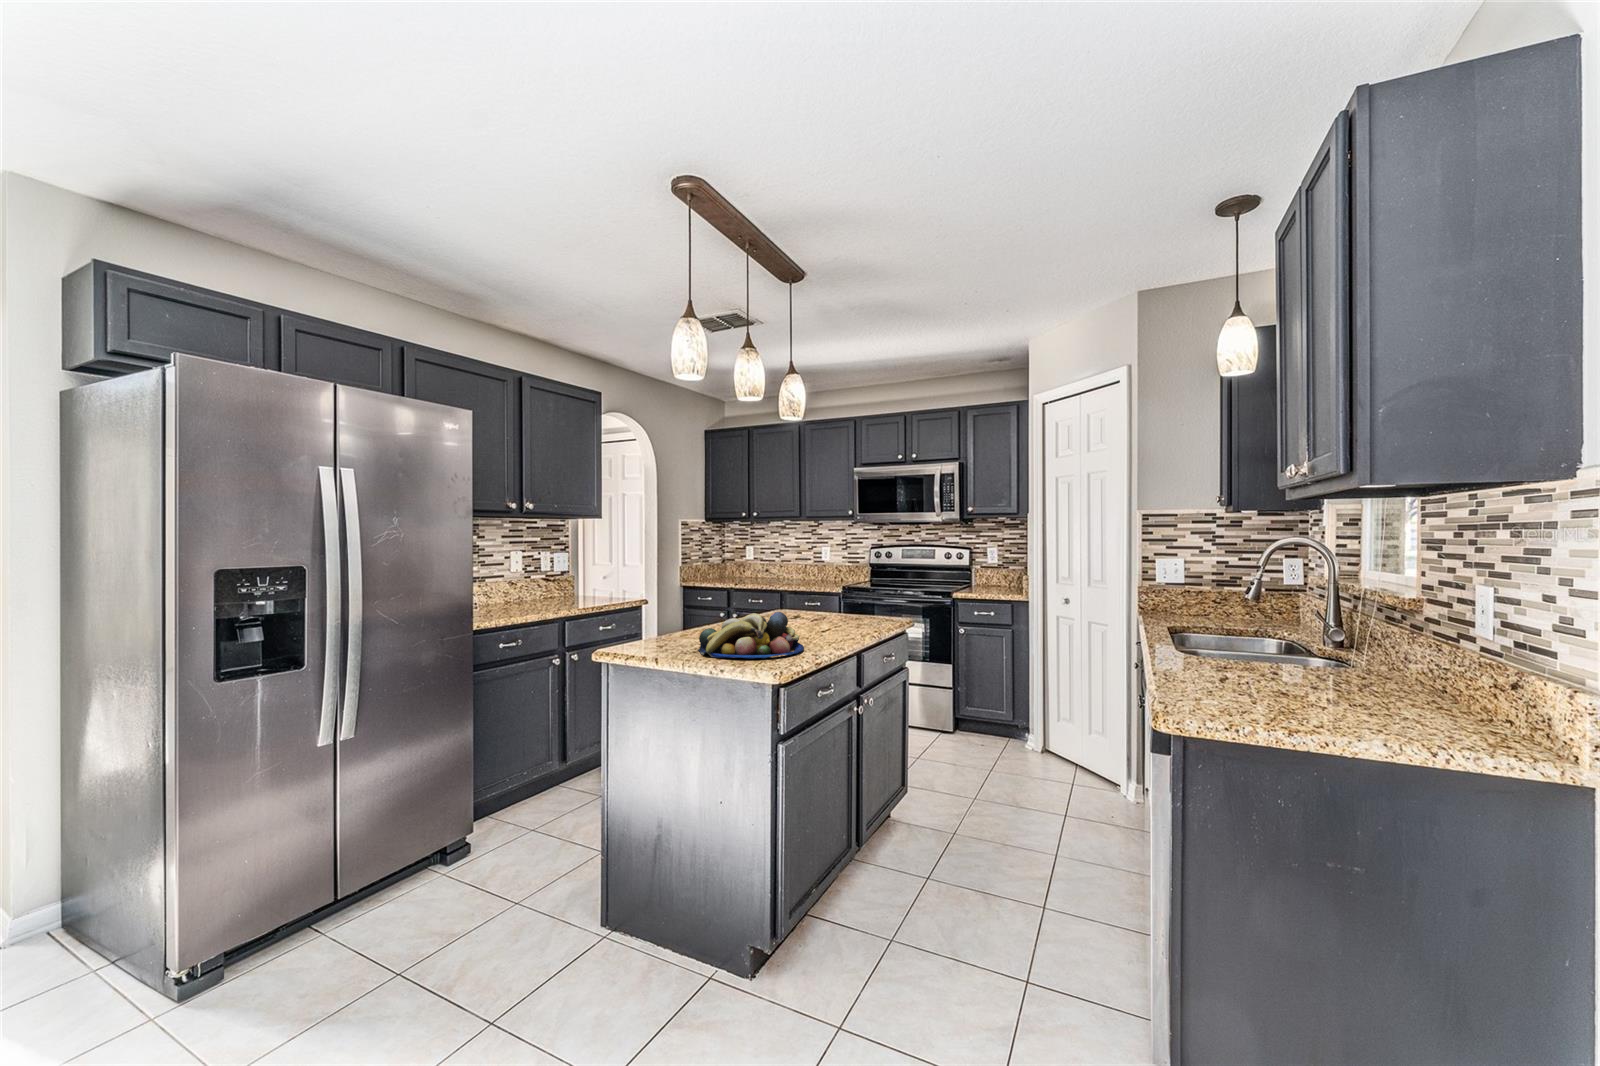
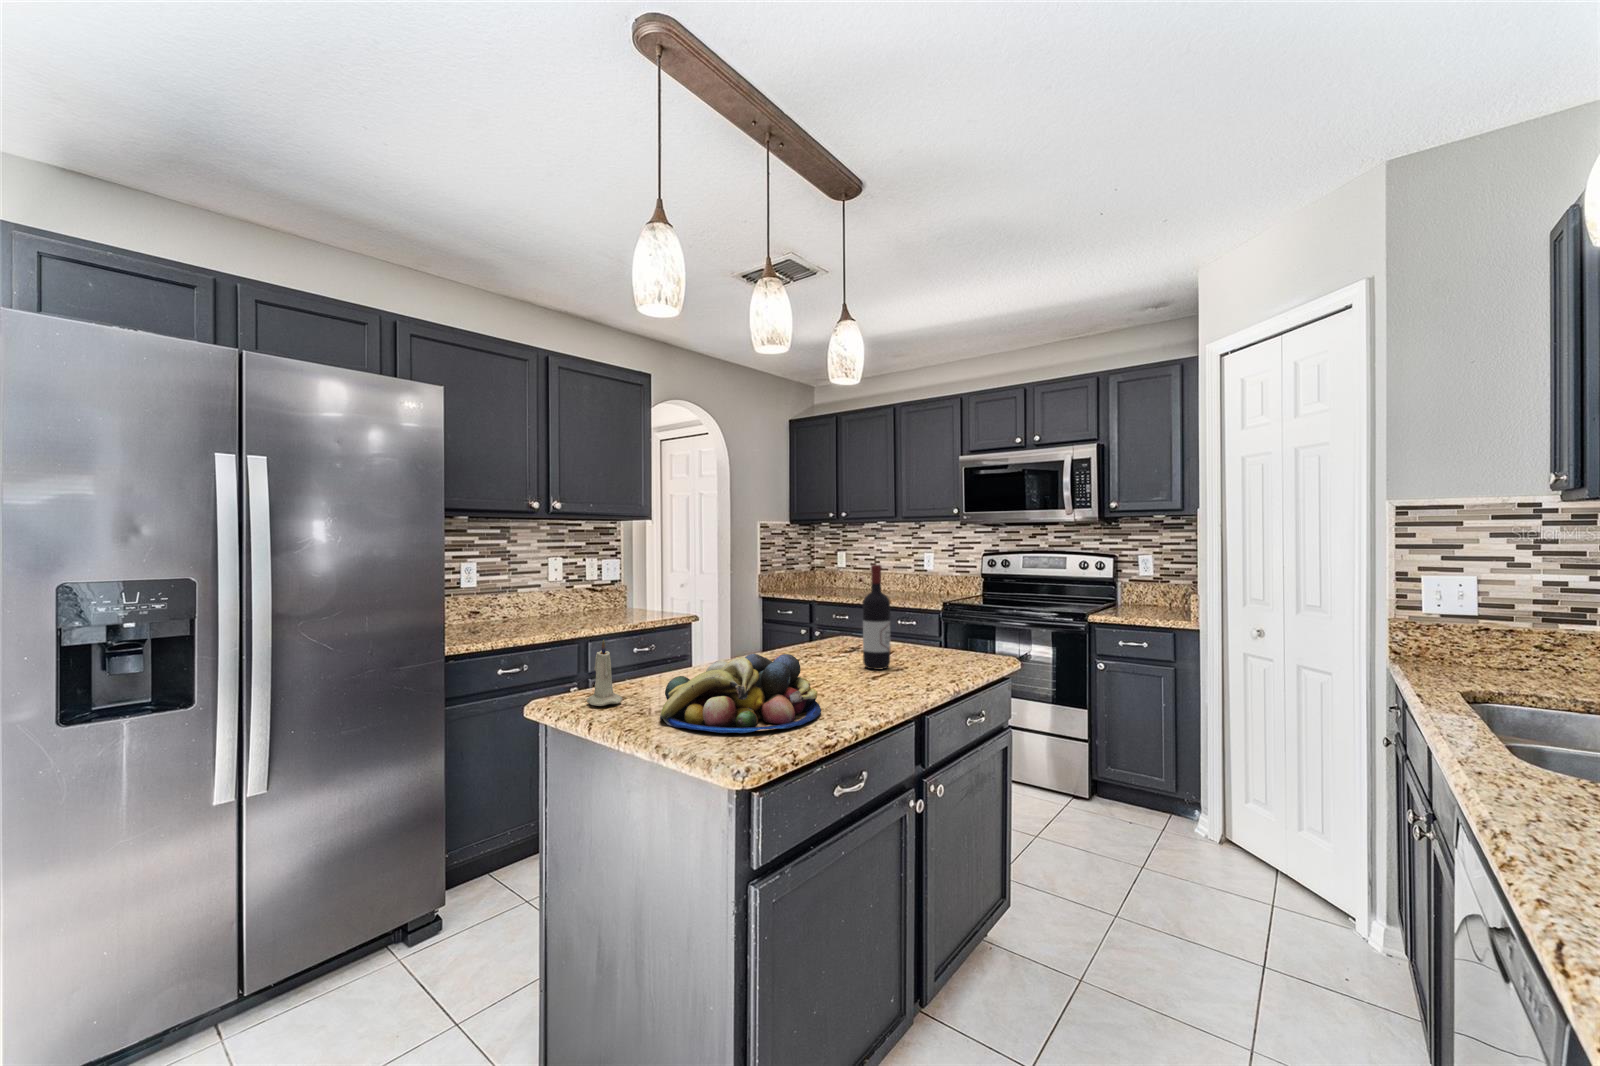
wine bottle: none [811,554,830,627] -> present [863,565,890,670]
candle: none [641,605,666,650] -> present [587,640,622,706]

